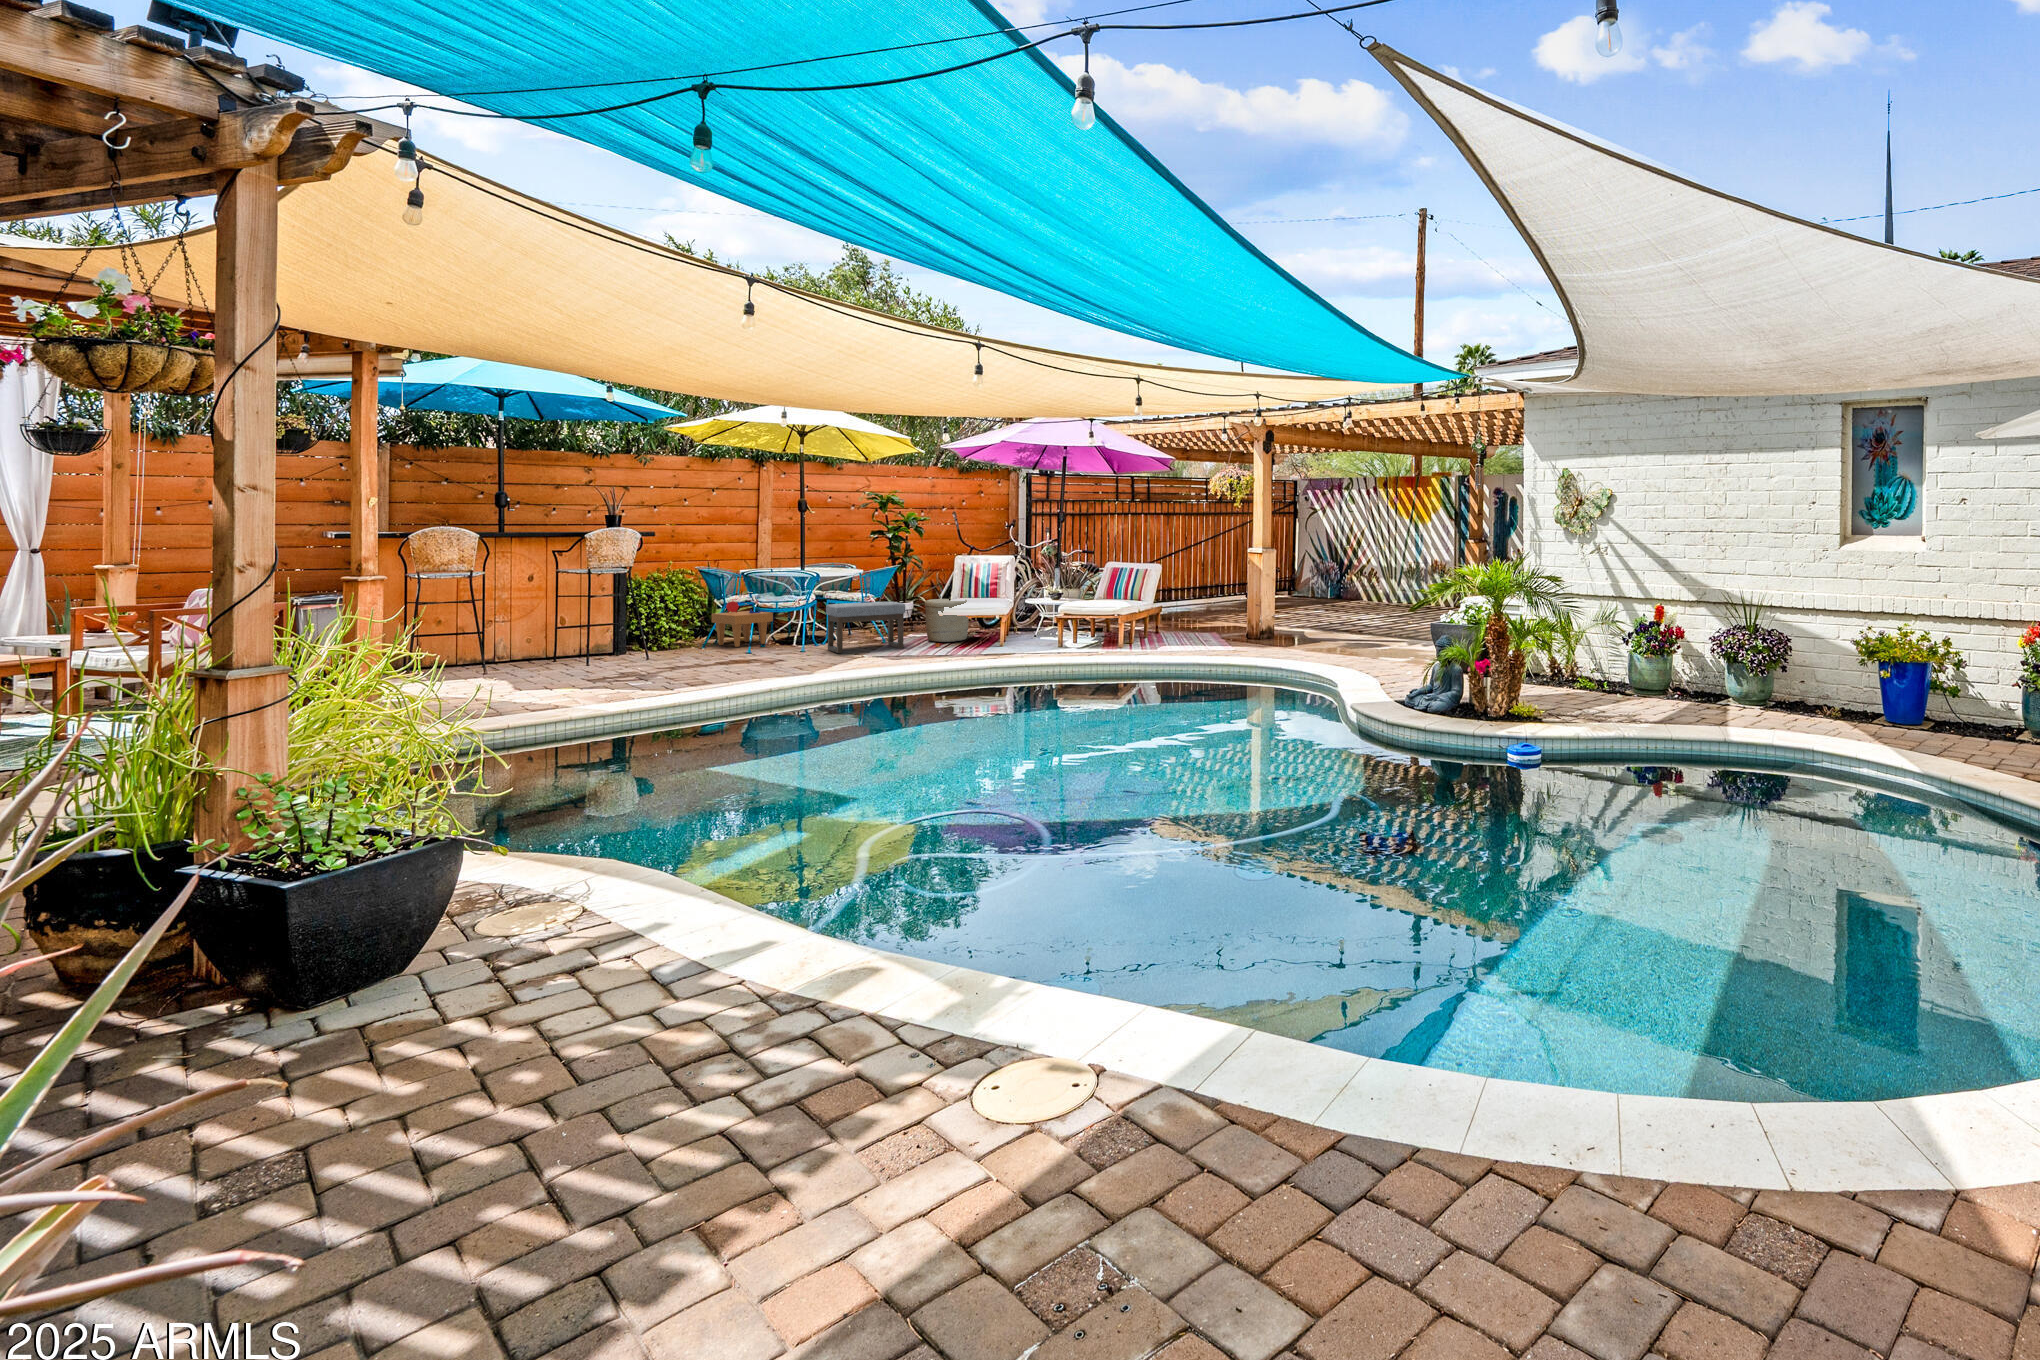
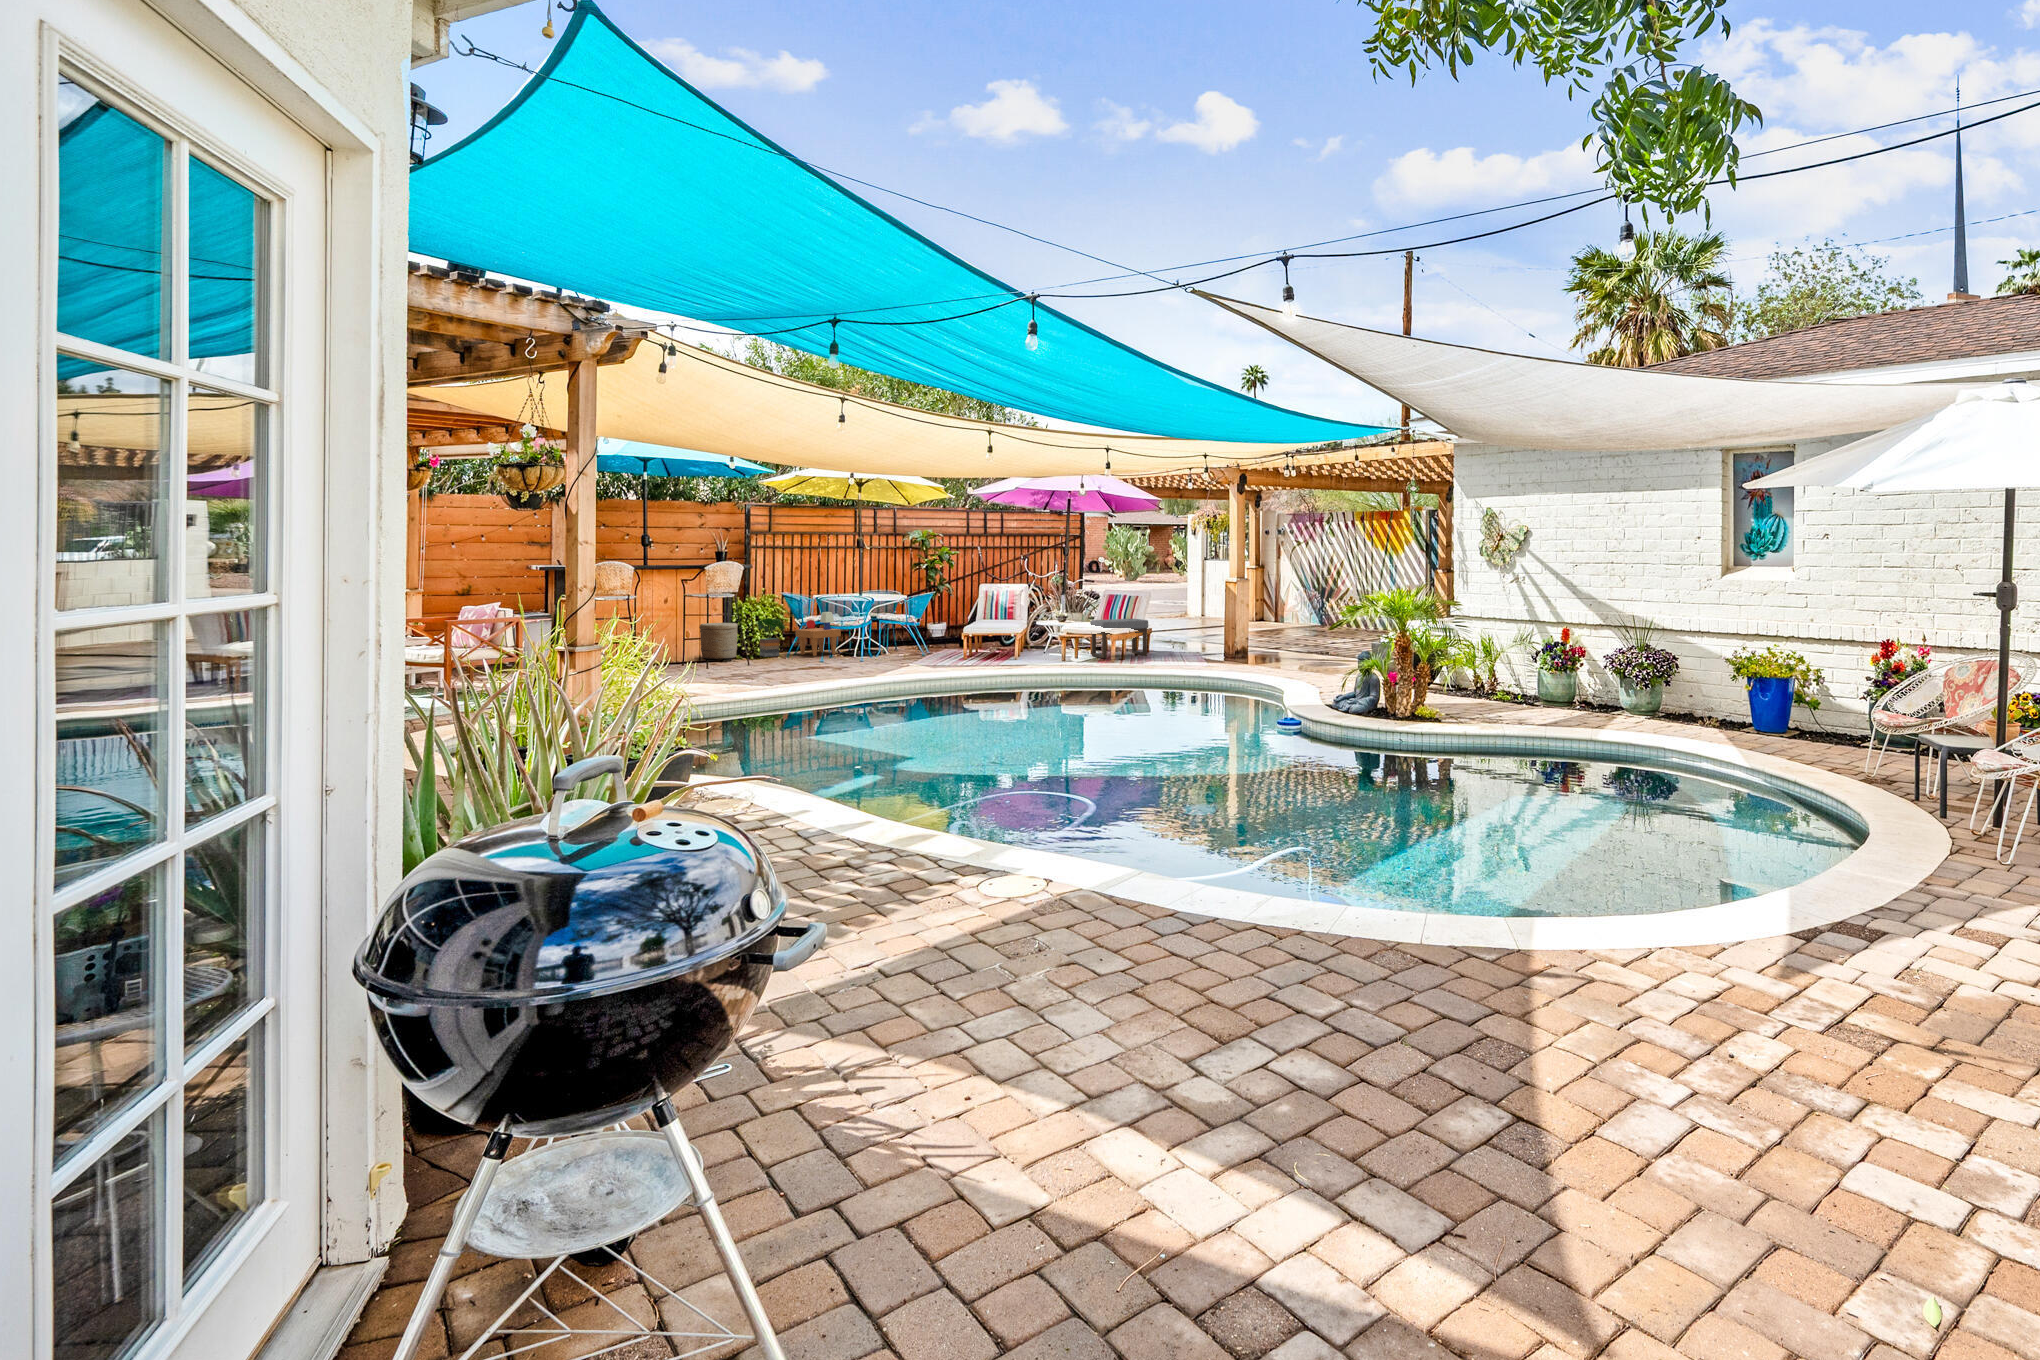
potted tree: none [656,599,698,649] -> present [757,618,785,657]
woven basket: present [925,599,969,642] -> present [699,623,738,659]
ottoman: present [826,602,905,653] -> present [1090,619,1148,658]

